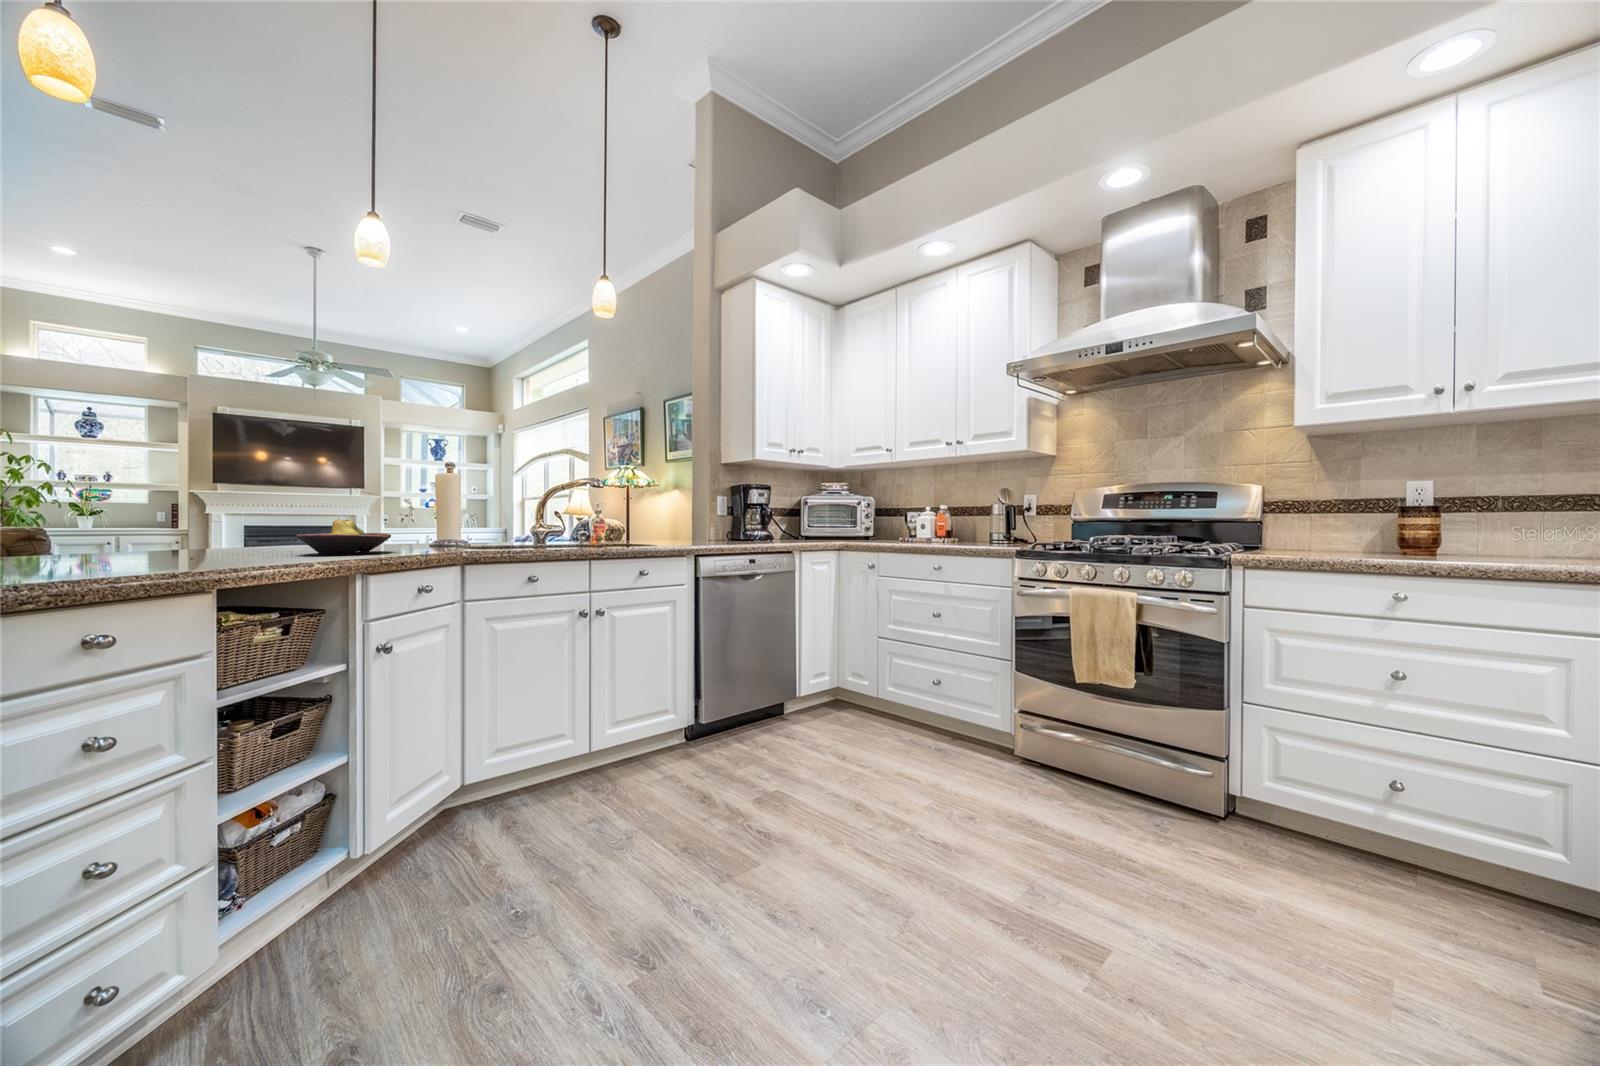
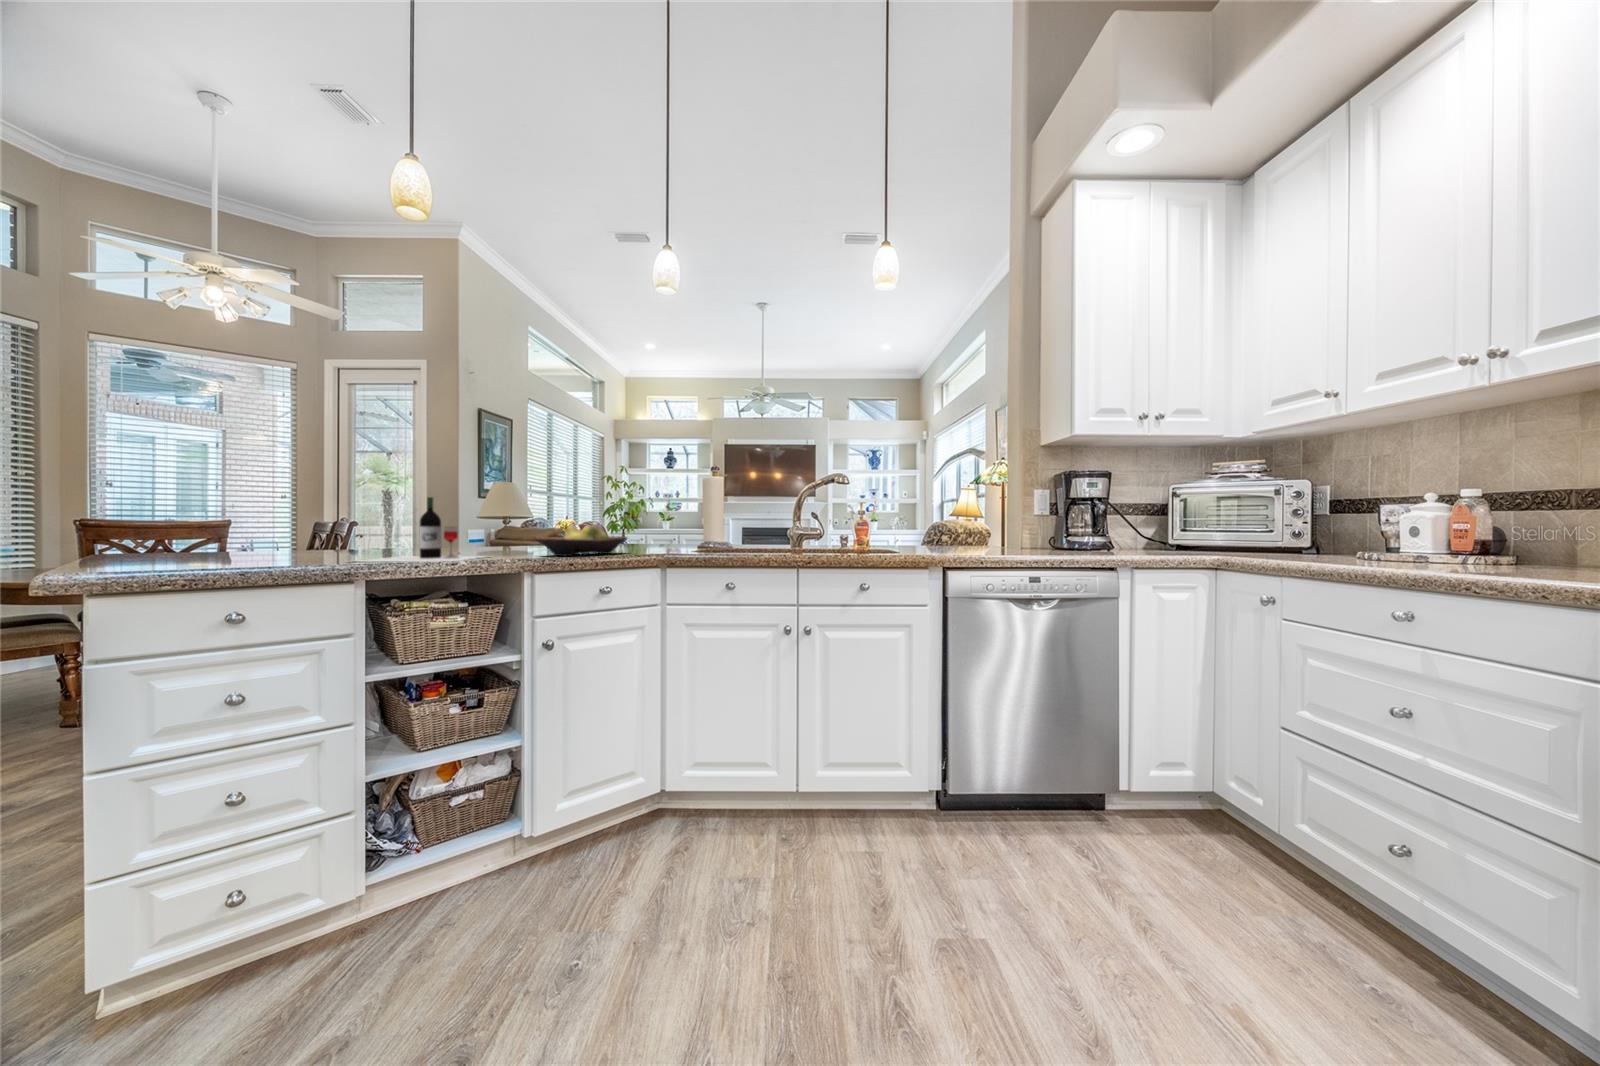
wine bottle: none [57,482,252,569] -> present [359,497,484,562]

